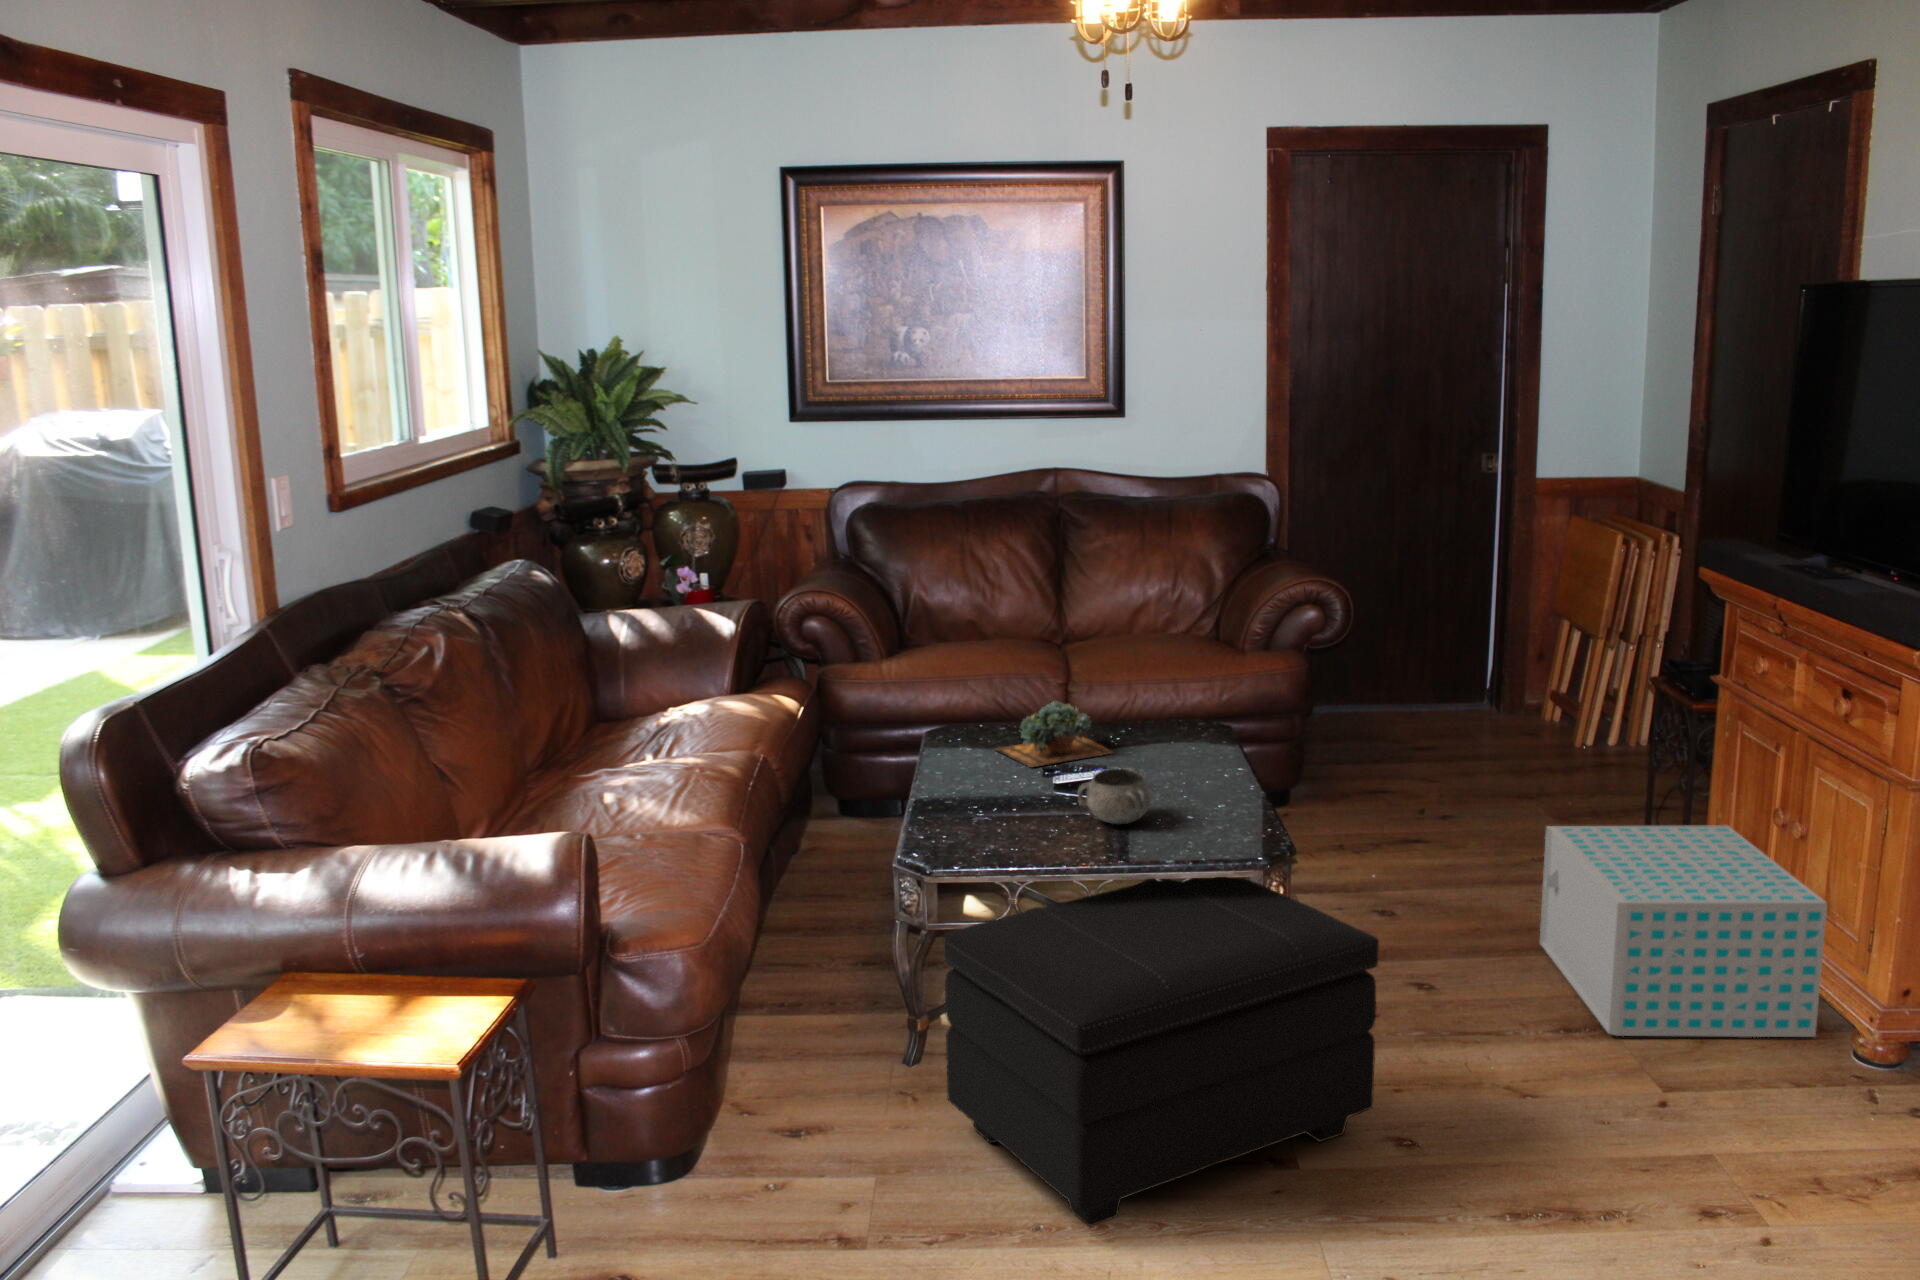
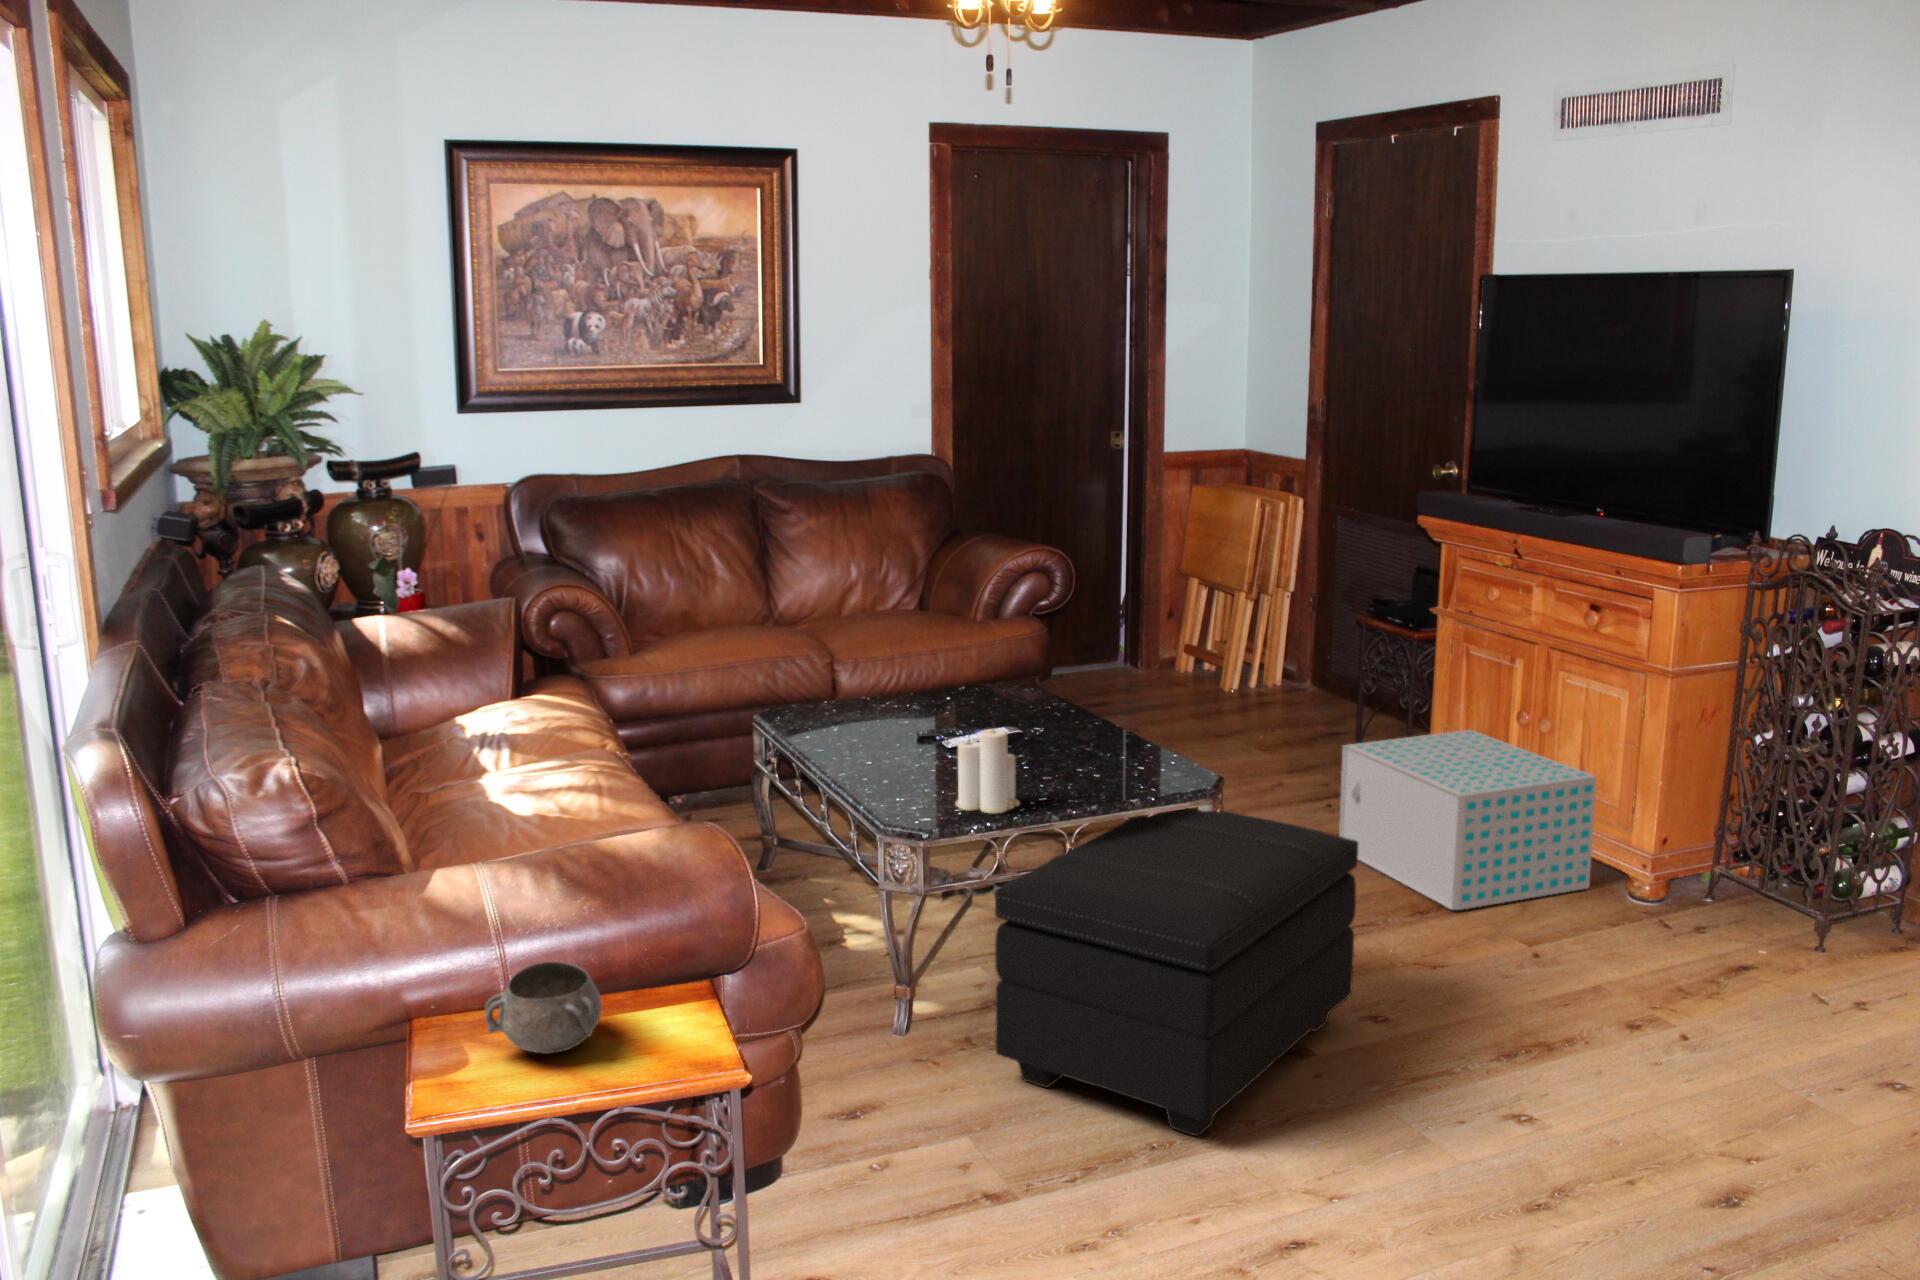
succulent plant: present [995,702,1112,767] -> none [872,671,988,736]
candle: none [963,763,1026,856] -> present [955,729,1020,813]
decorative bowl: present [1078,768,1151,824] -> present [485,962,602,1054]

